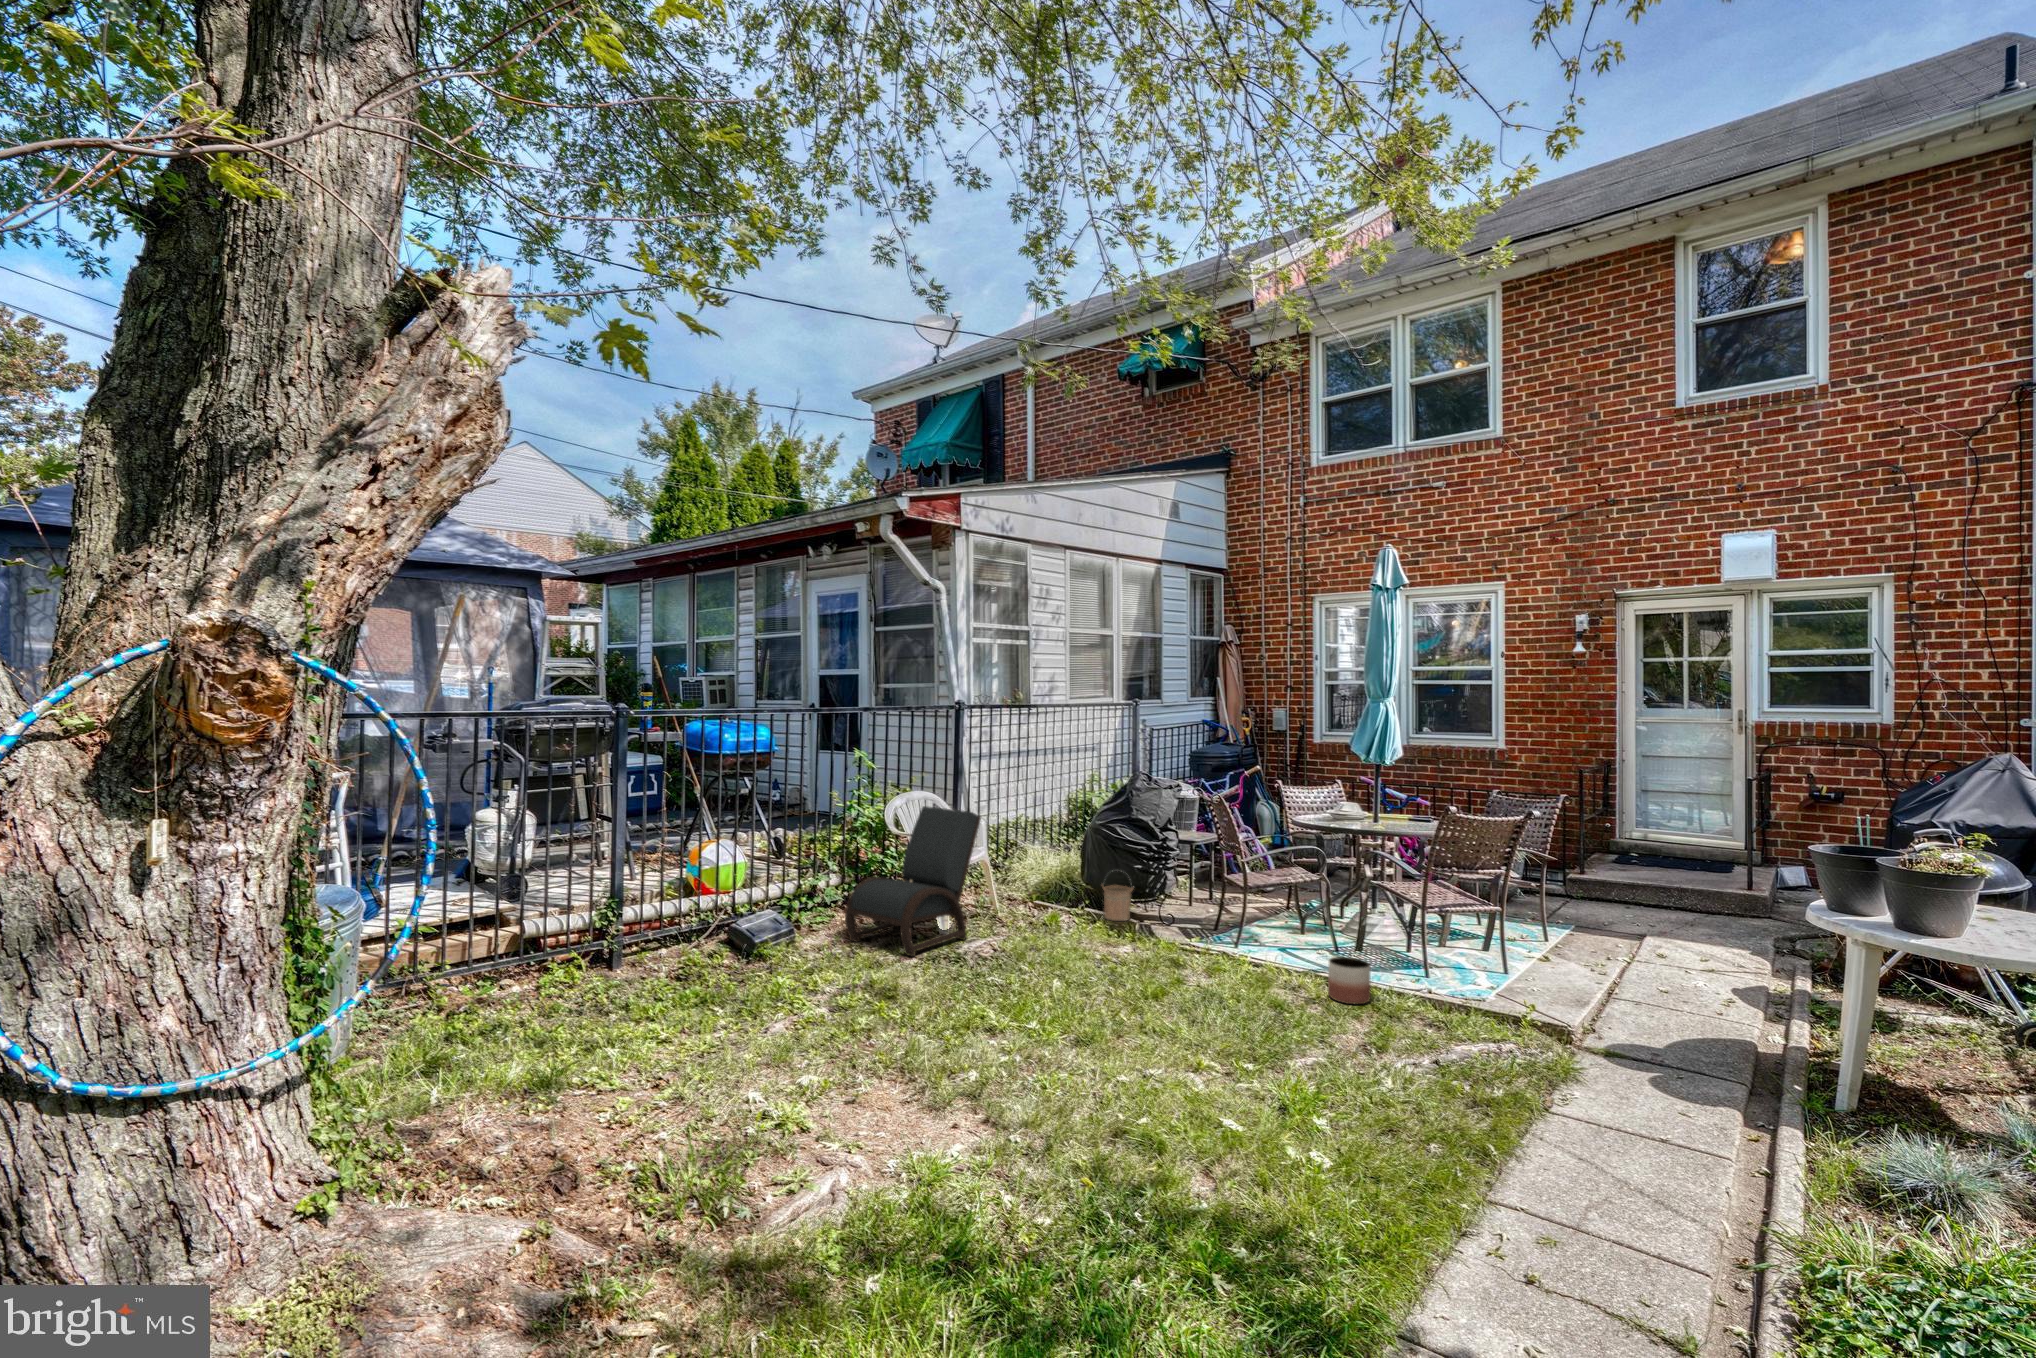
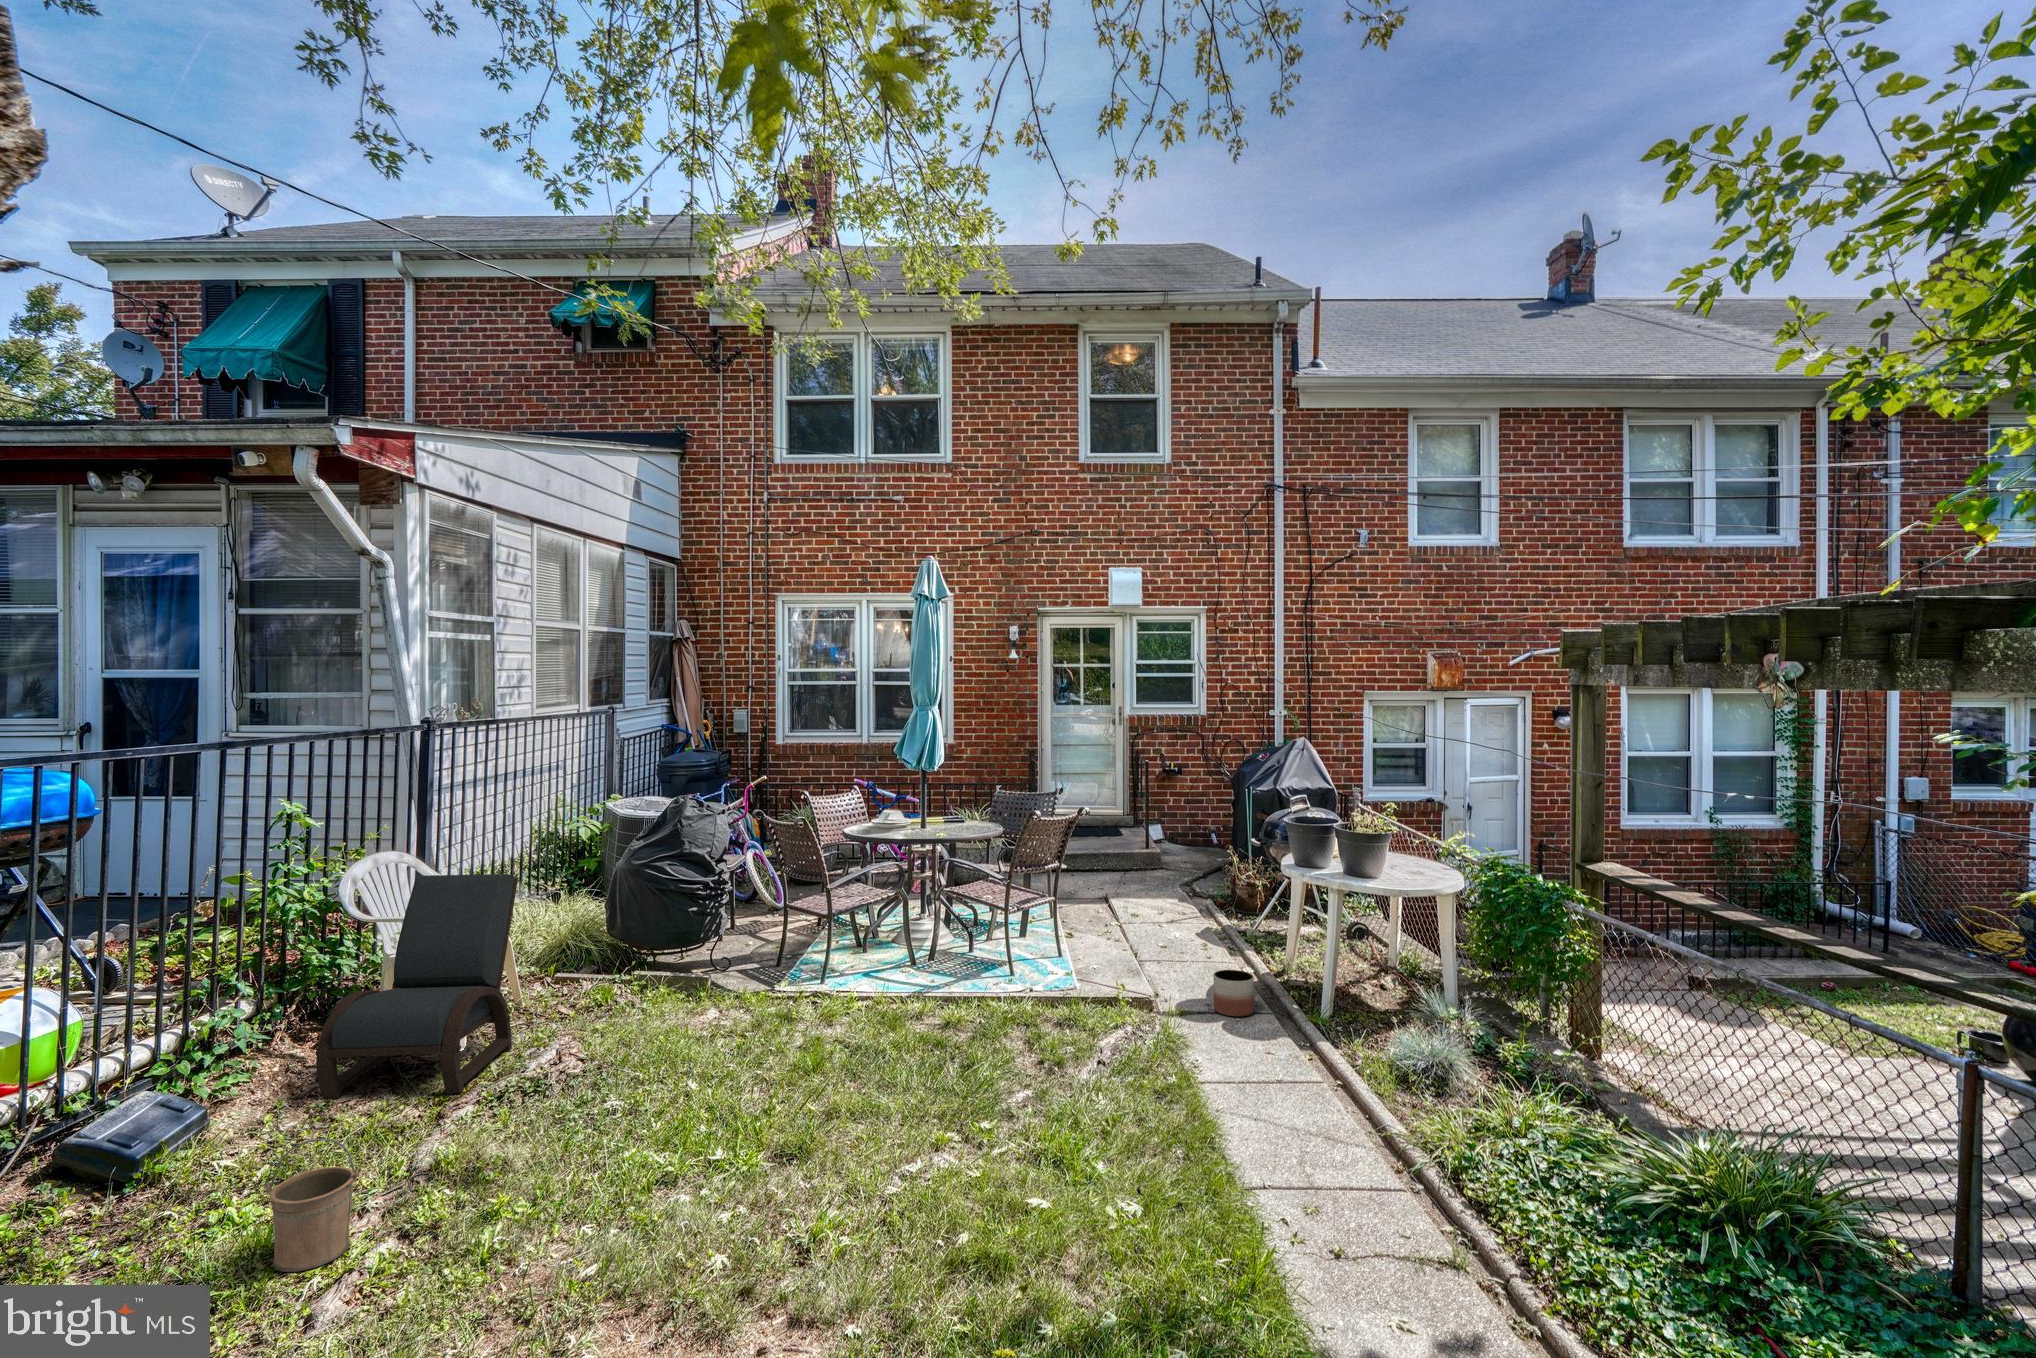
bucket: present [1102,884,1134,921] -> present [264,1139,361,1272]
planter: present [1328,957,1371,1004] -> present [1213,970,1254,1017]

